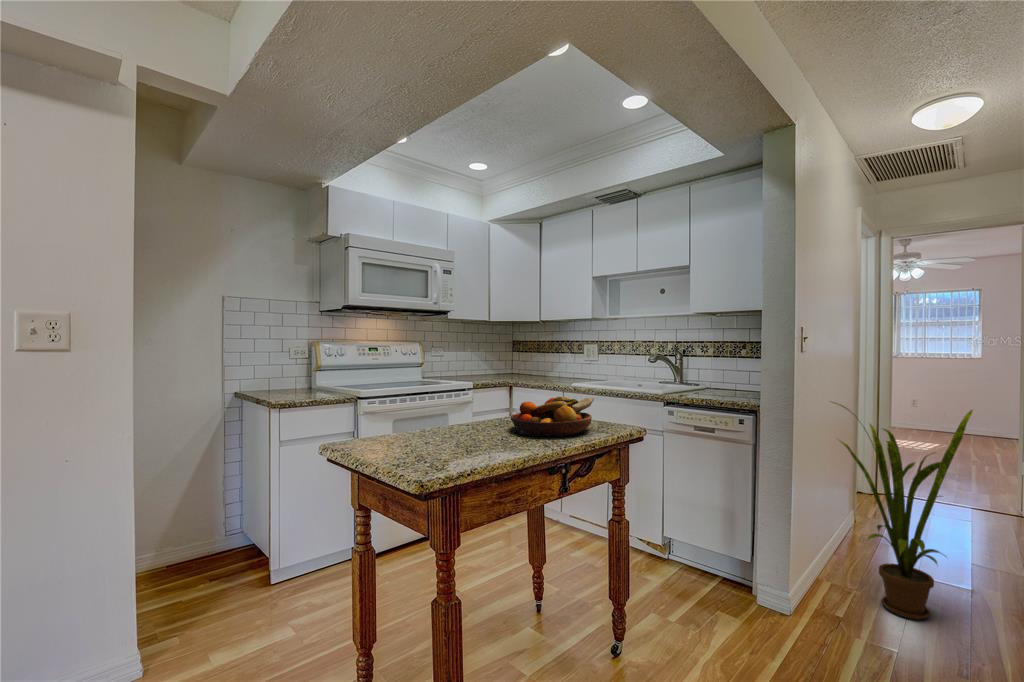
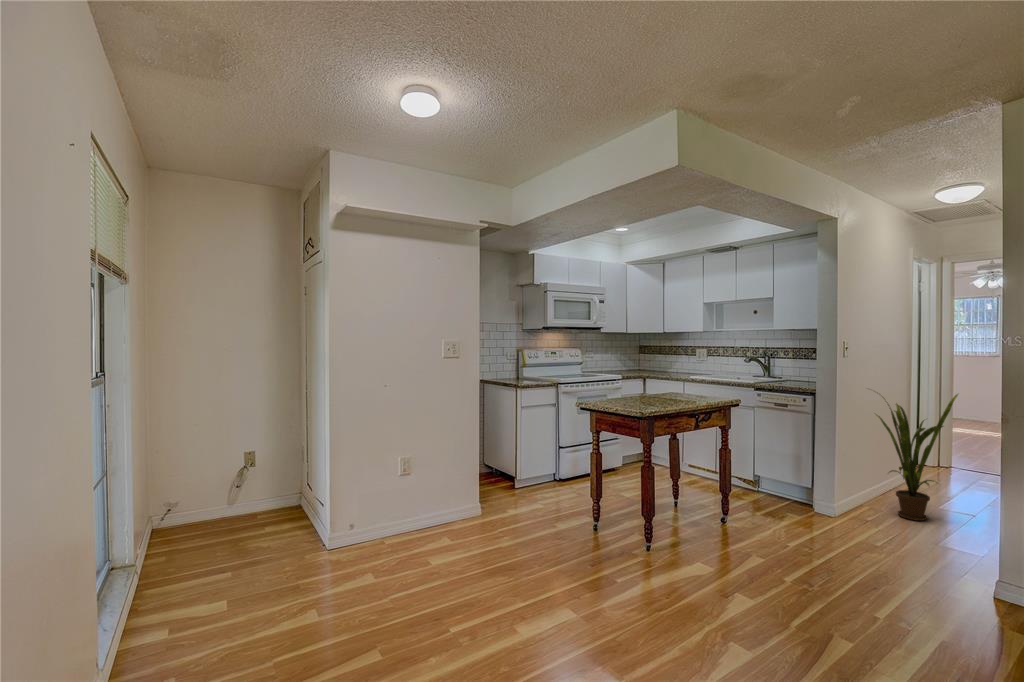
fruit bowl: present [511,397,594,436] -> none [665,381,711,401]

